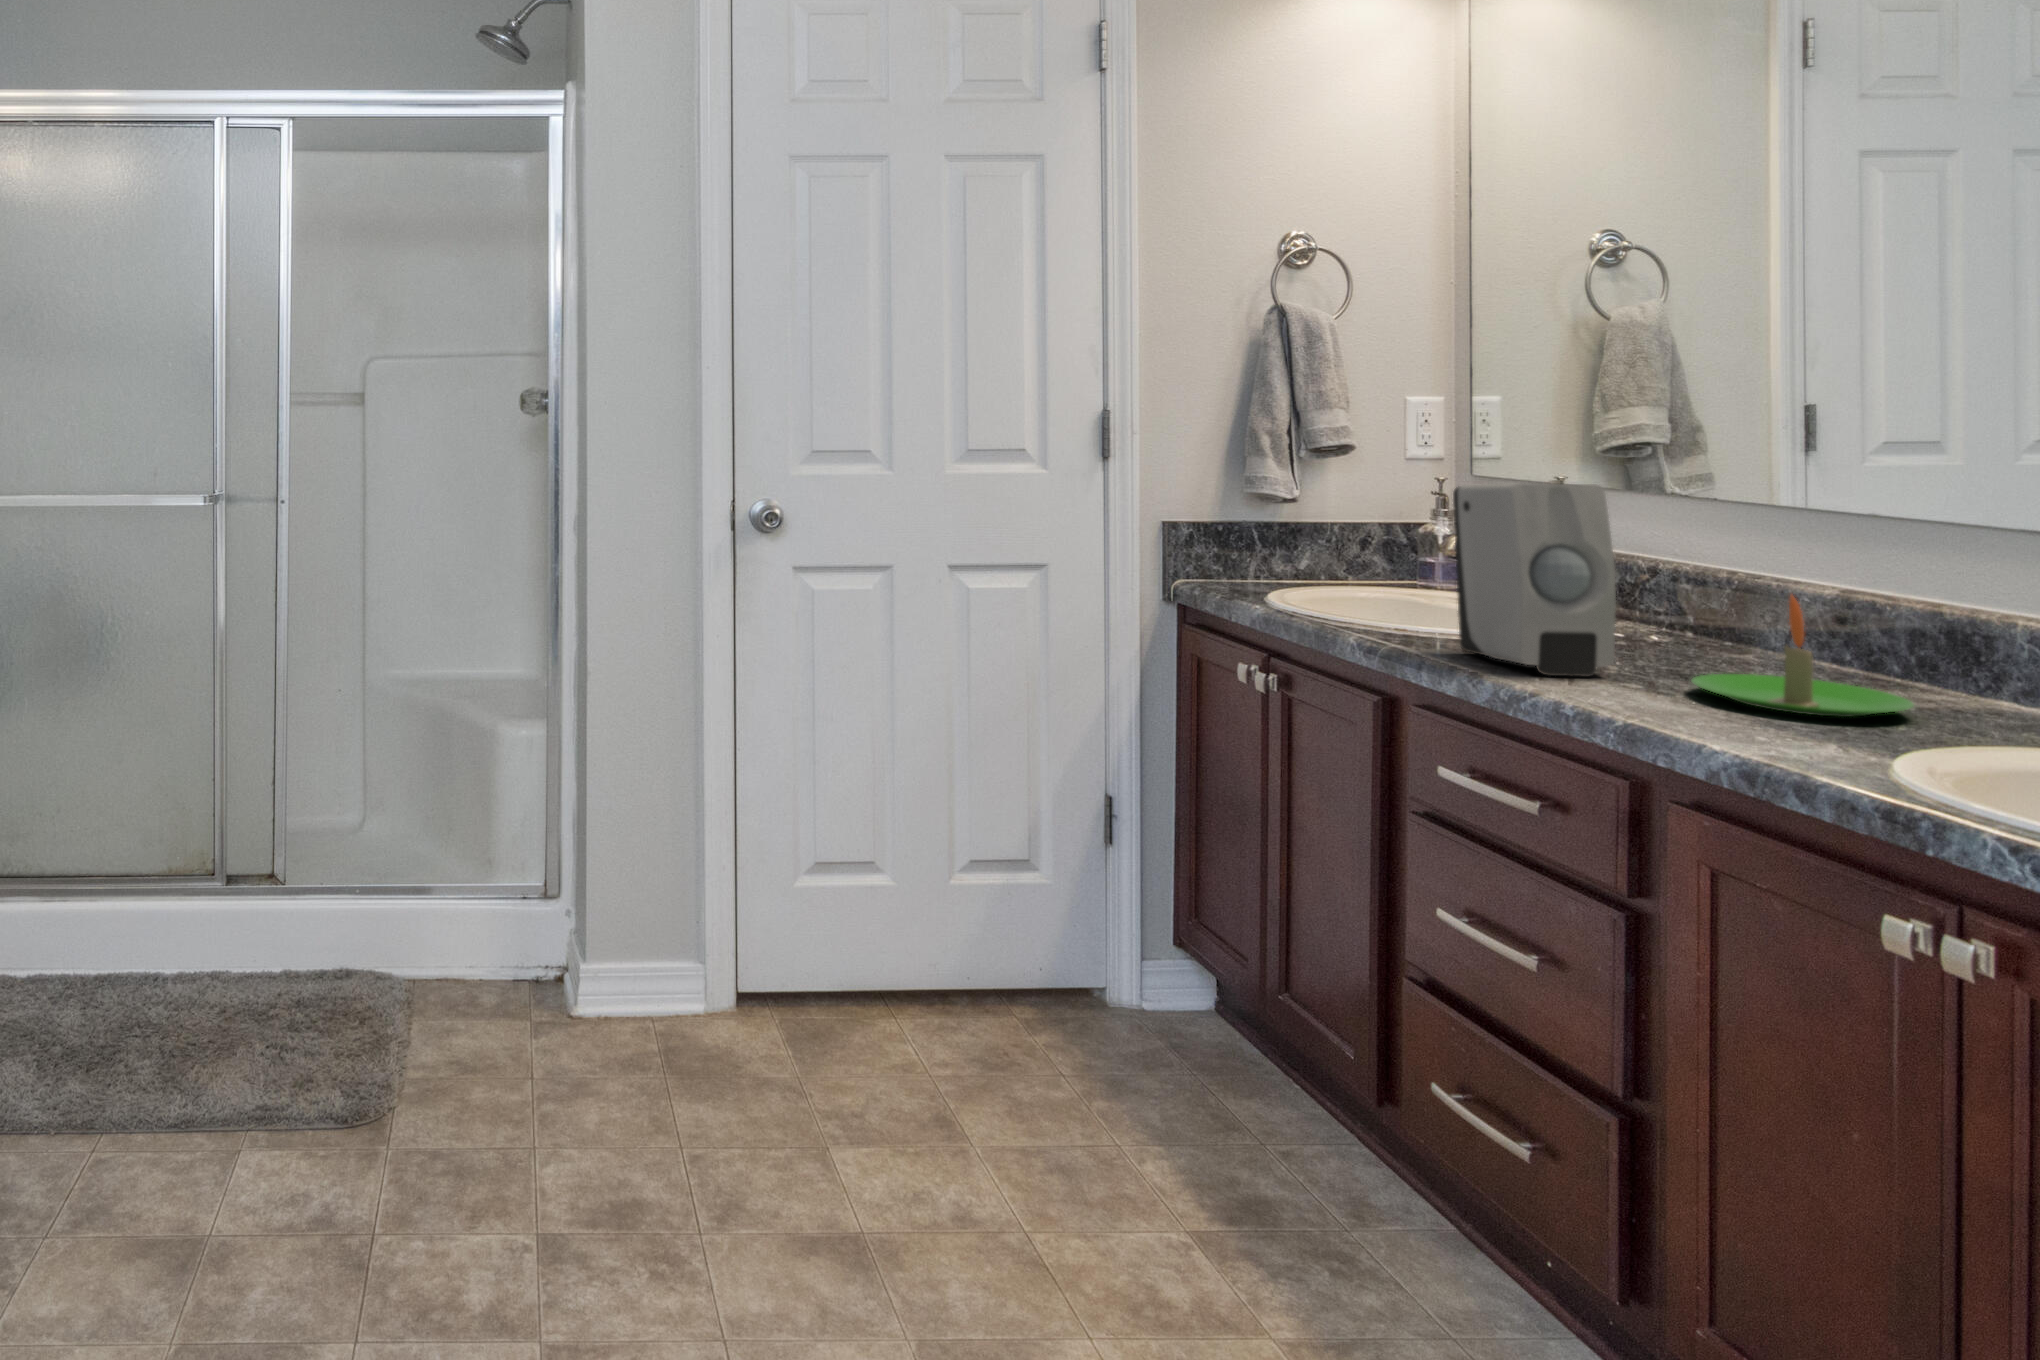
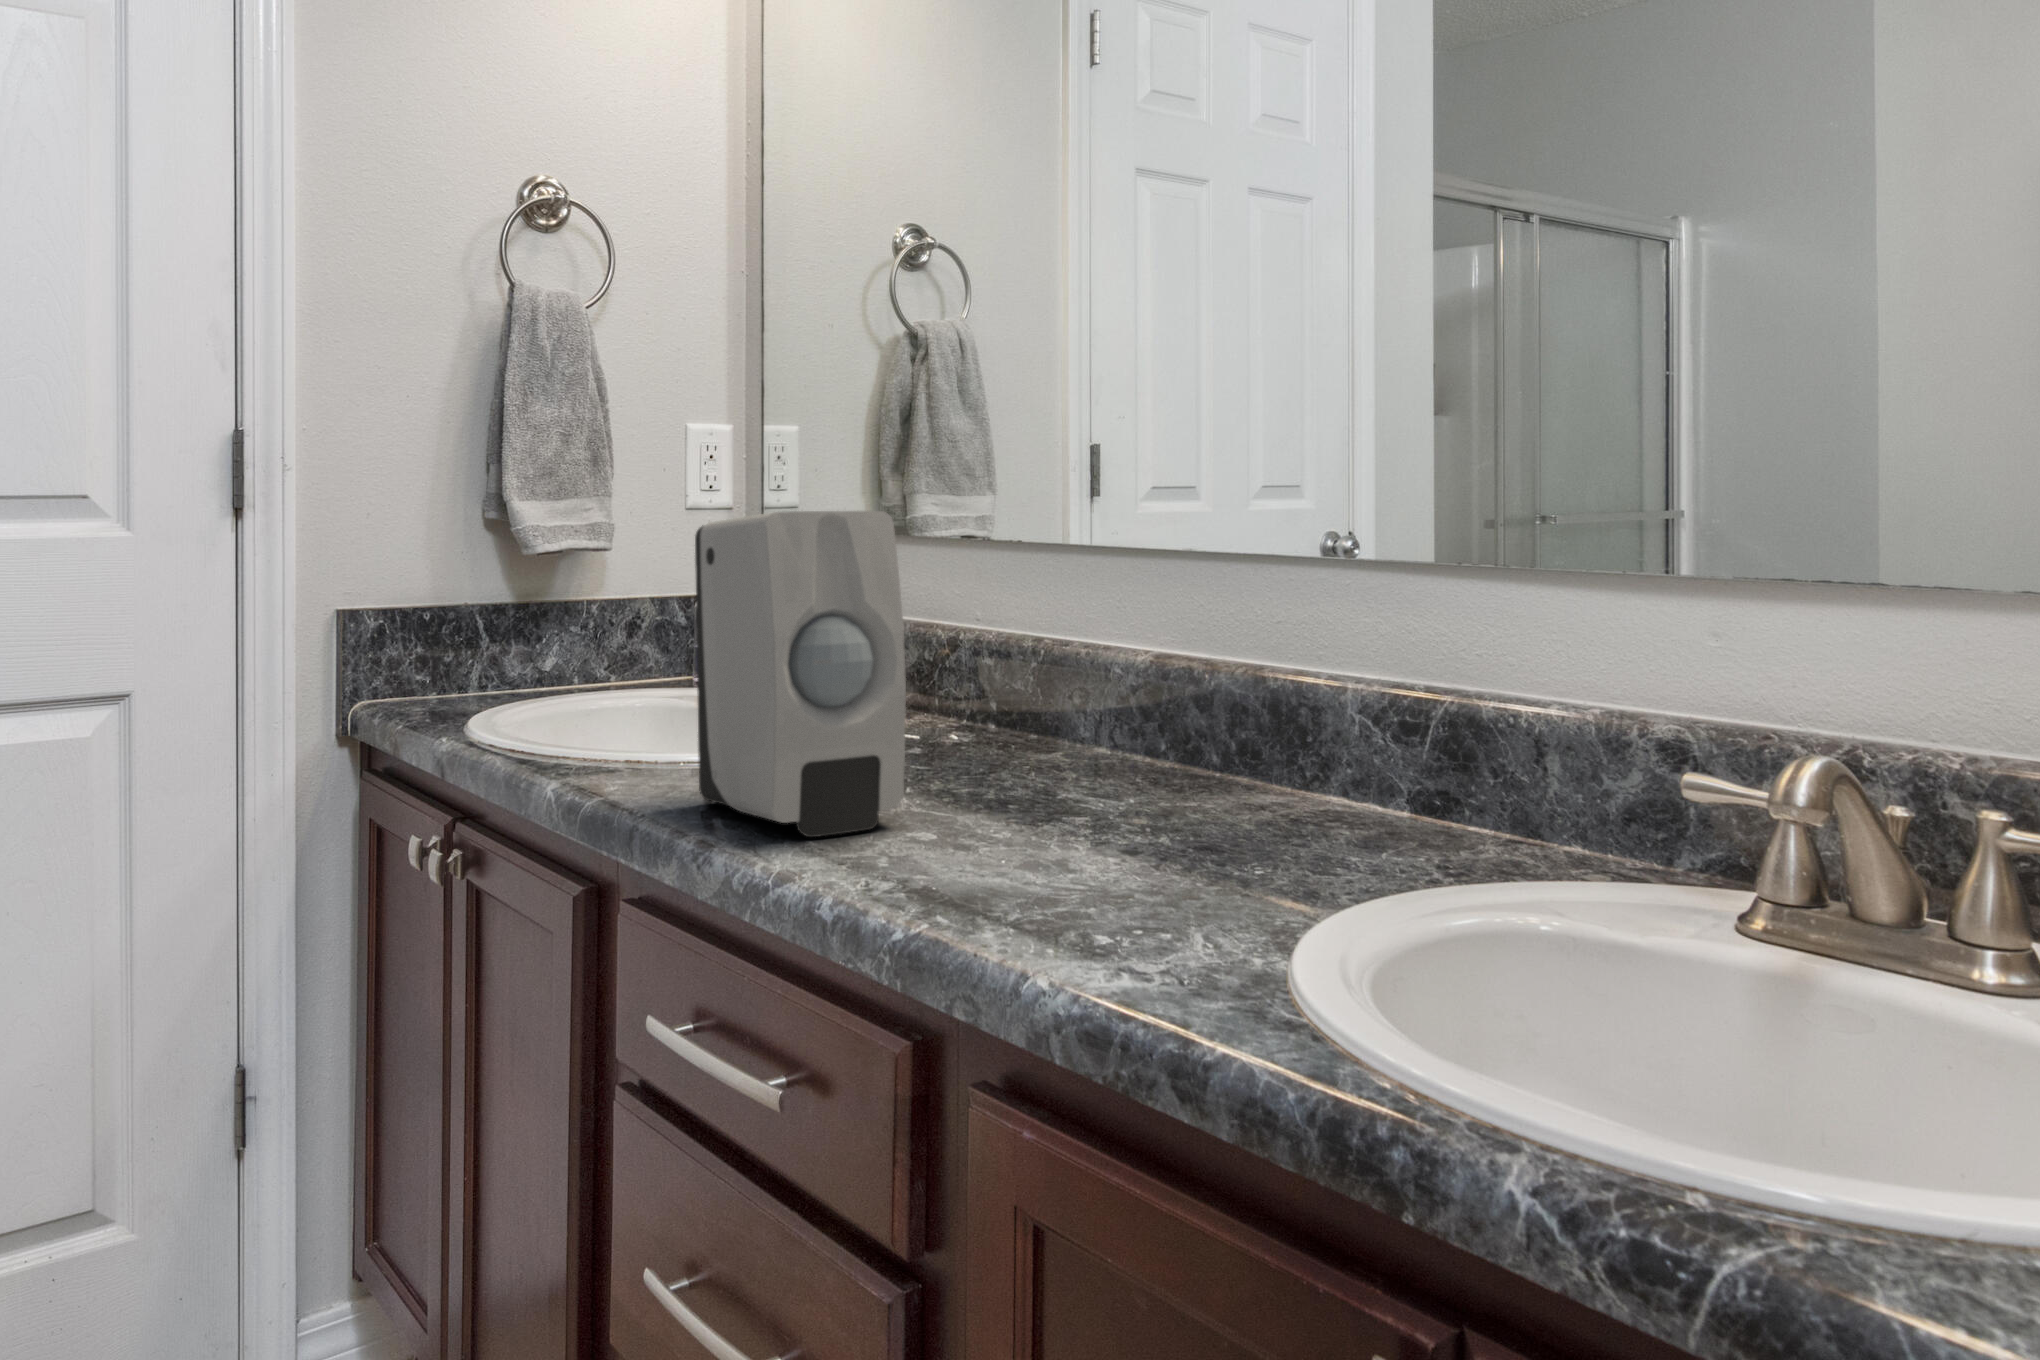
candle: present [1692,595,1914,717] -> none [1002,669,1268,866]

